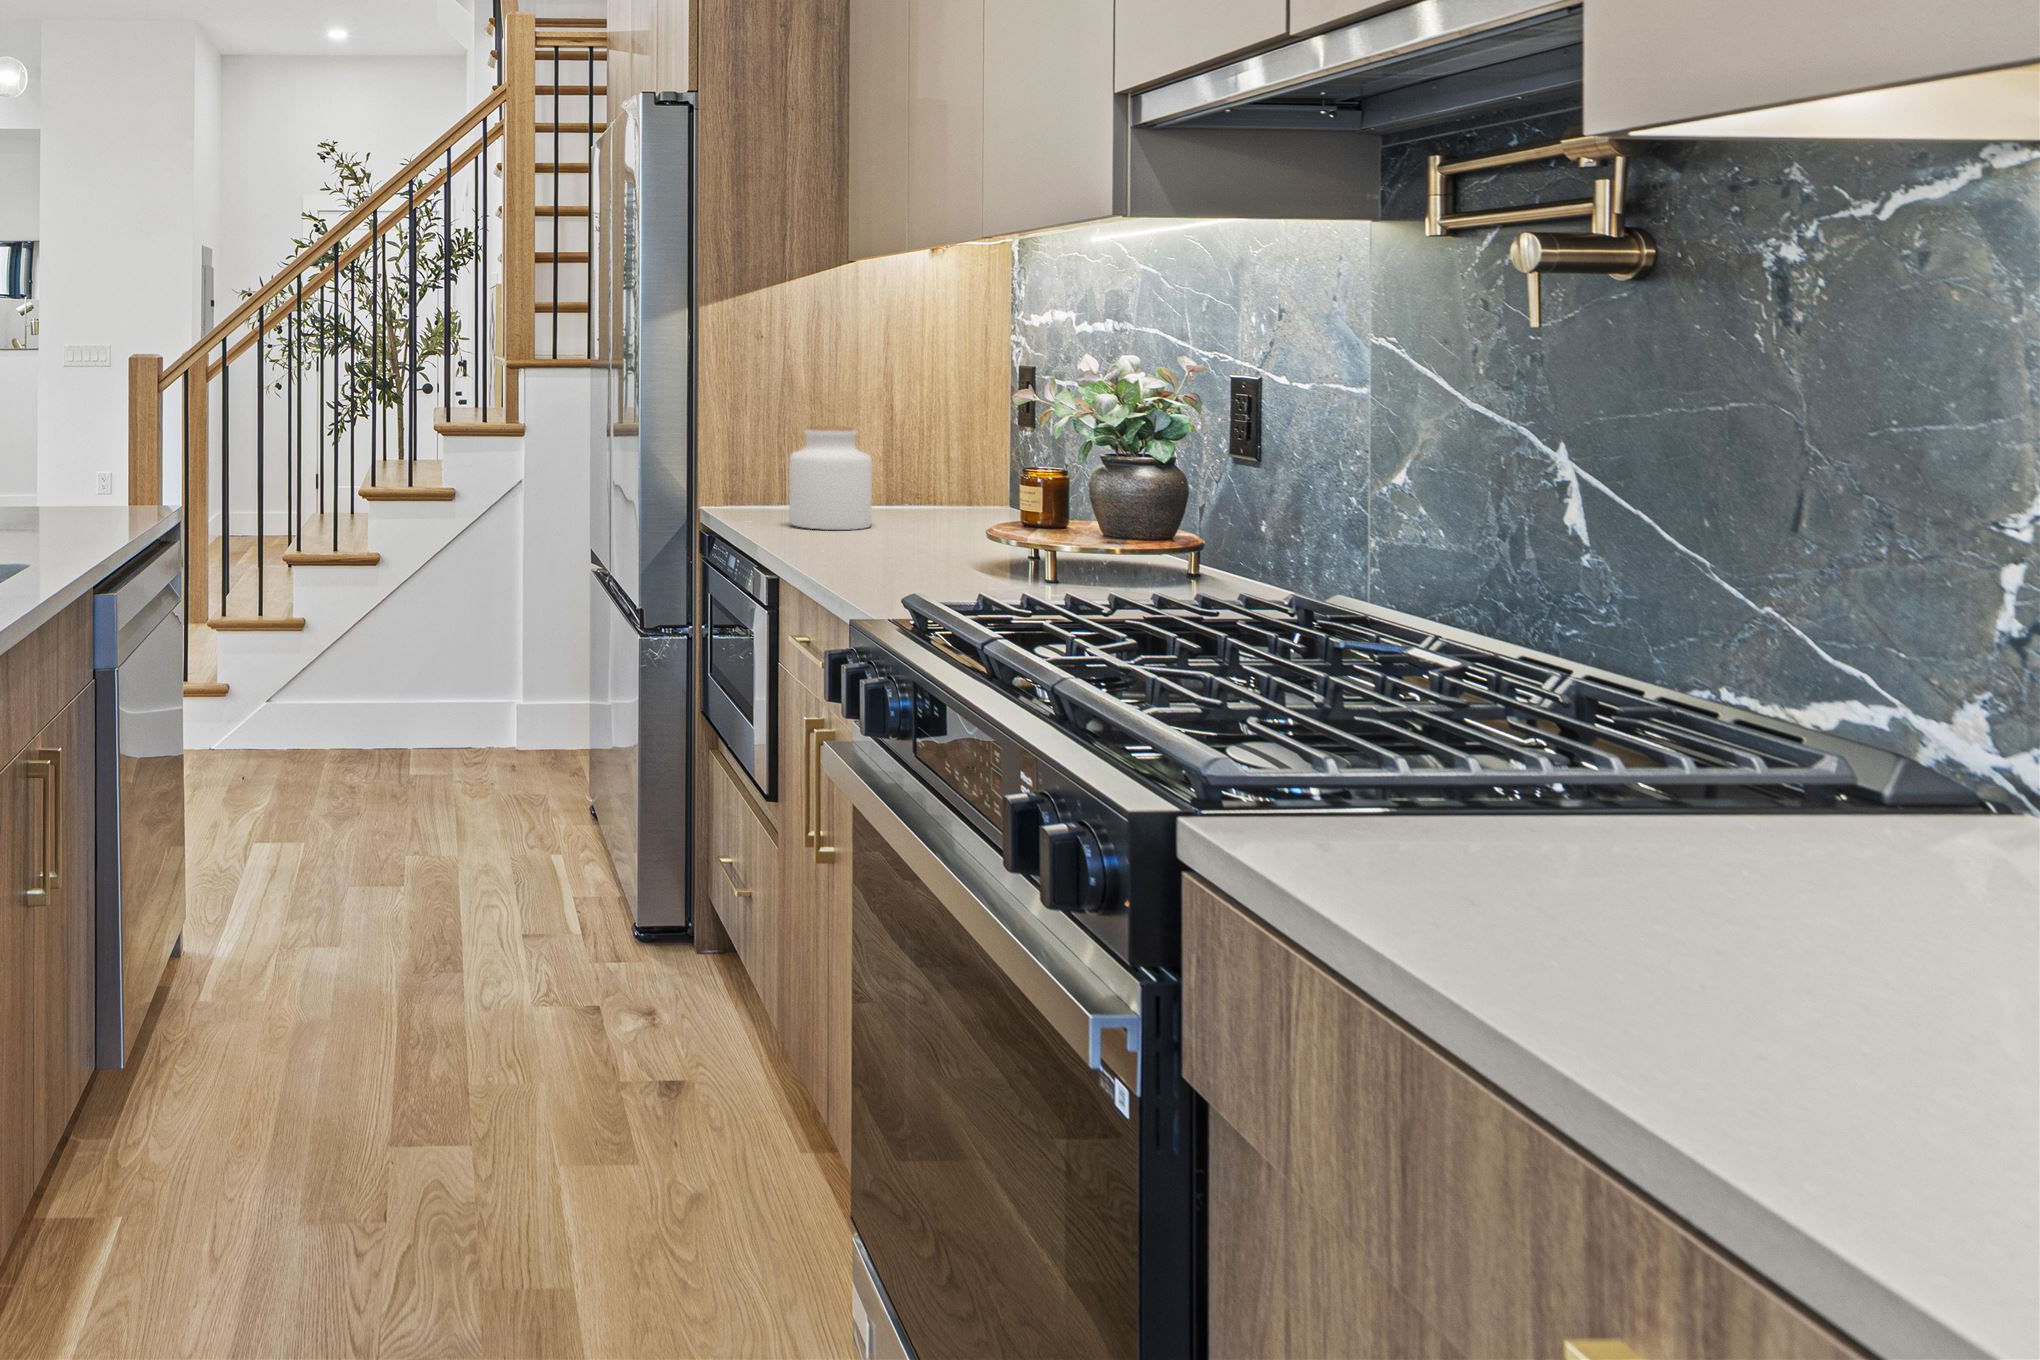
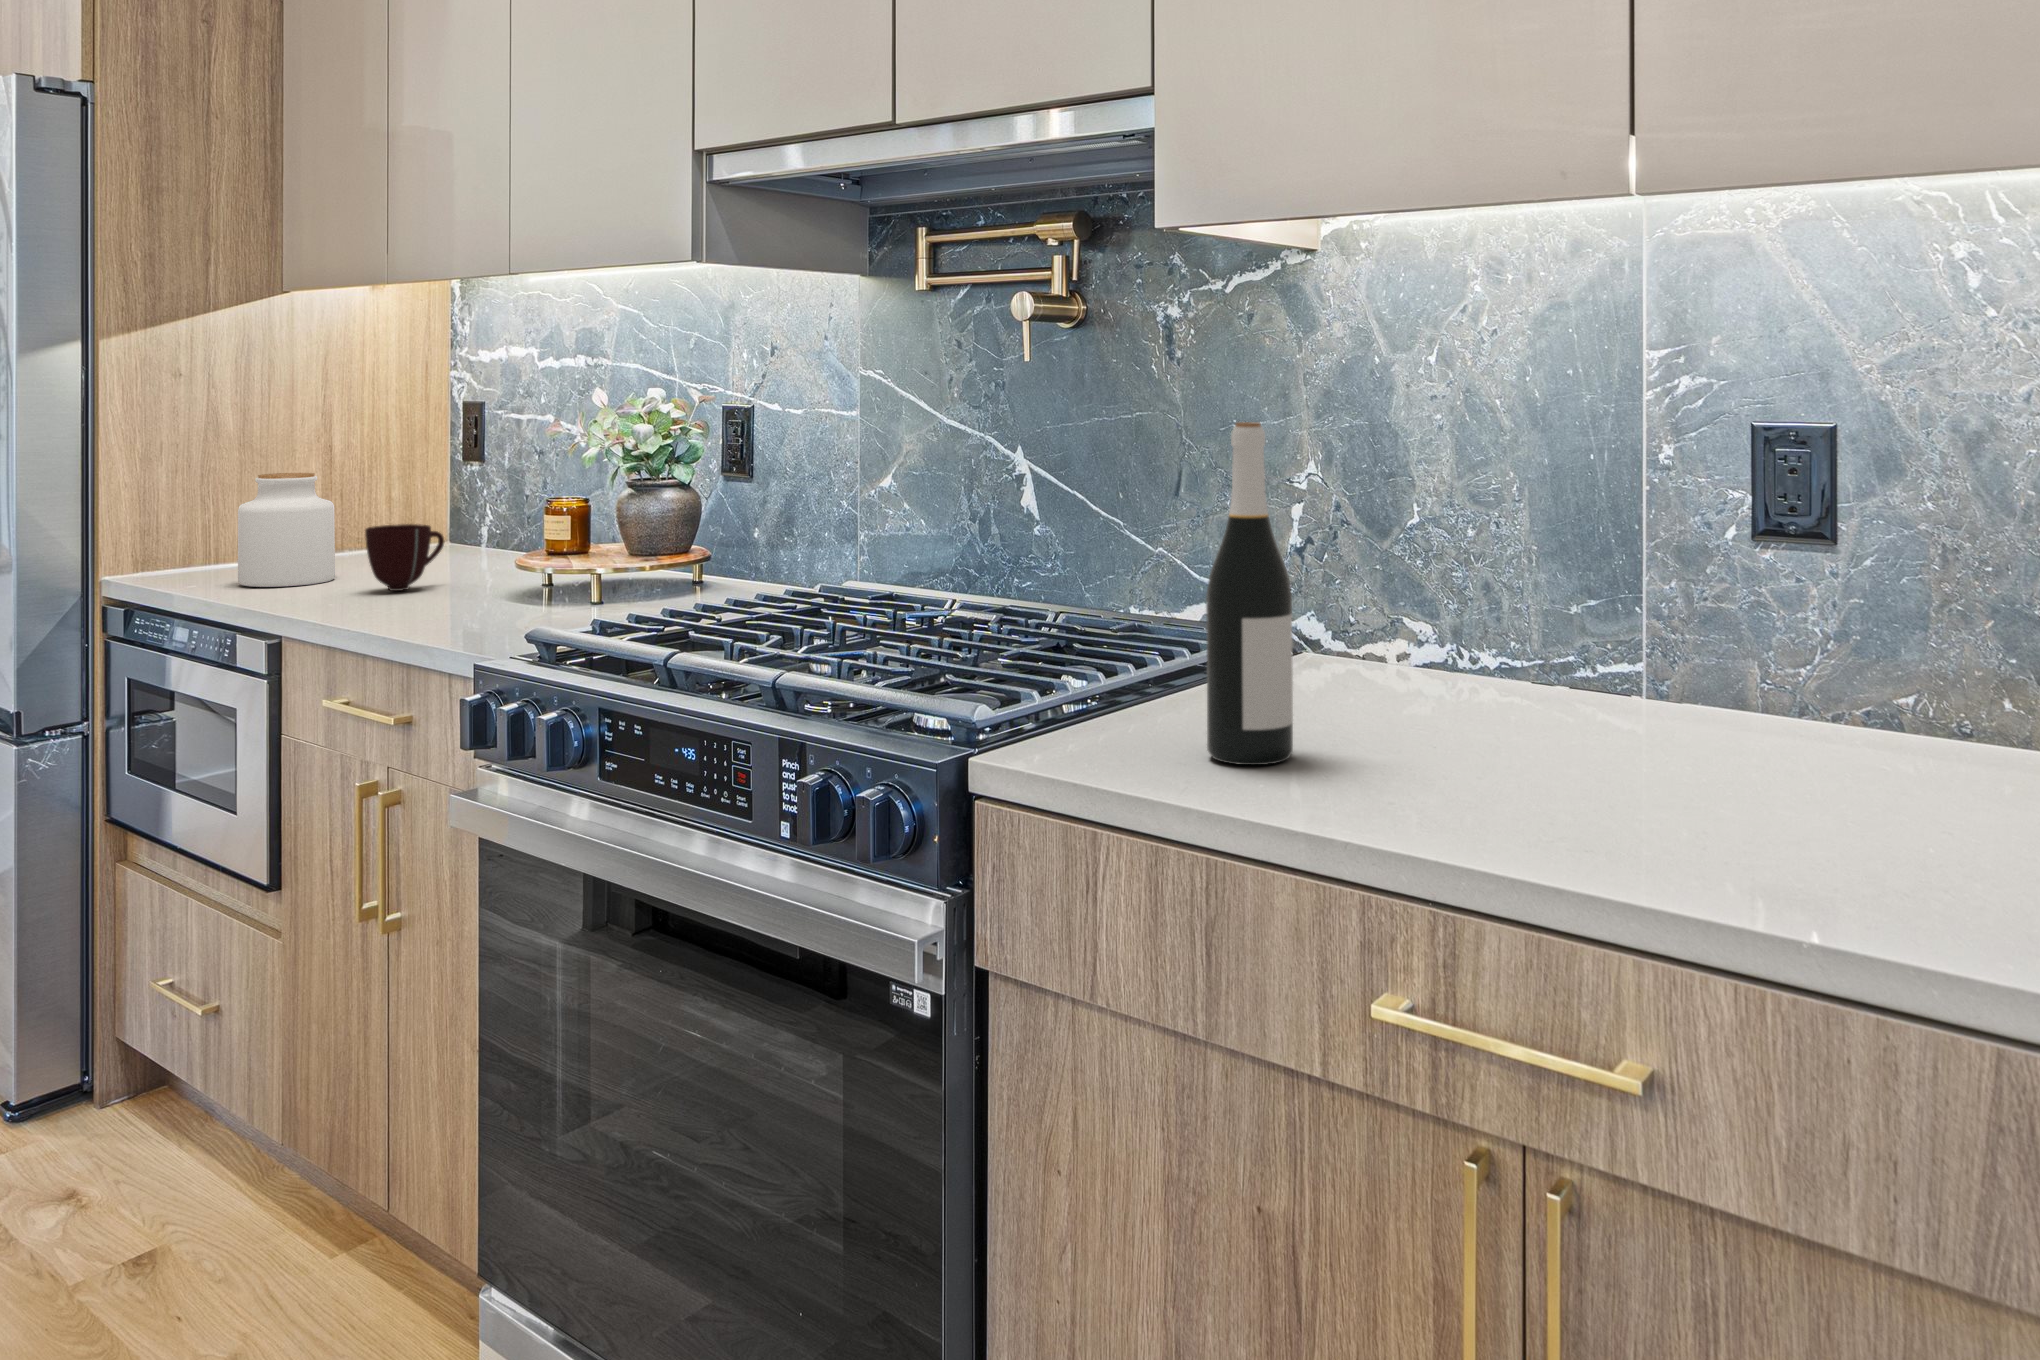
wine bottle: none [1526,413,1707,1009] -> present [1206,422,1293,765]
mug: none [868,481,946,545] -> present [365,524,444,591]

